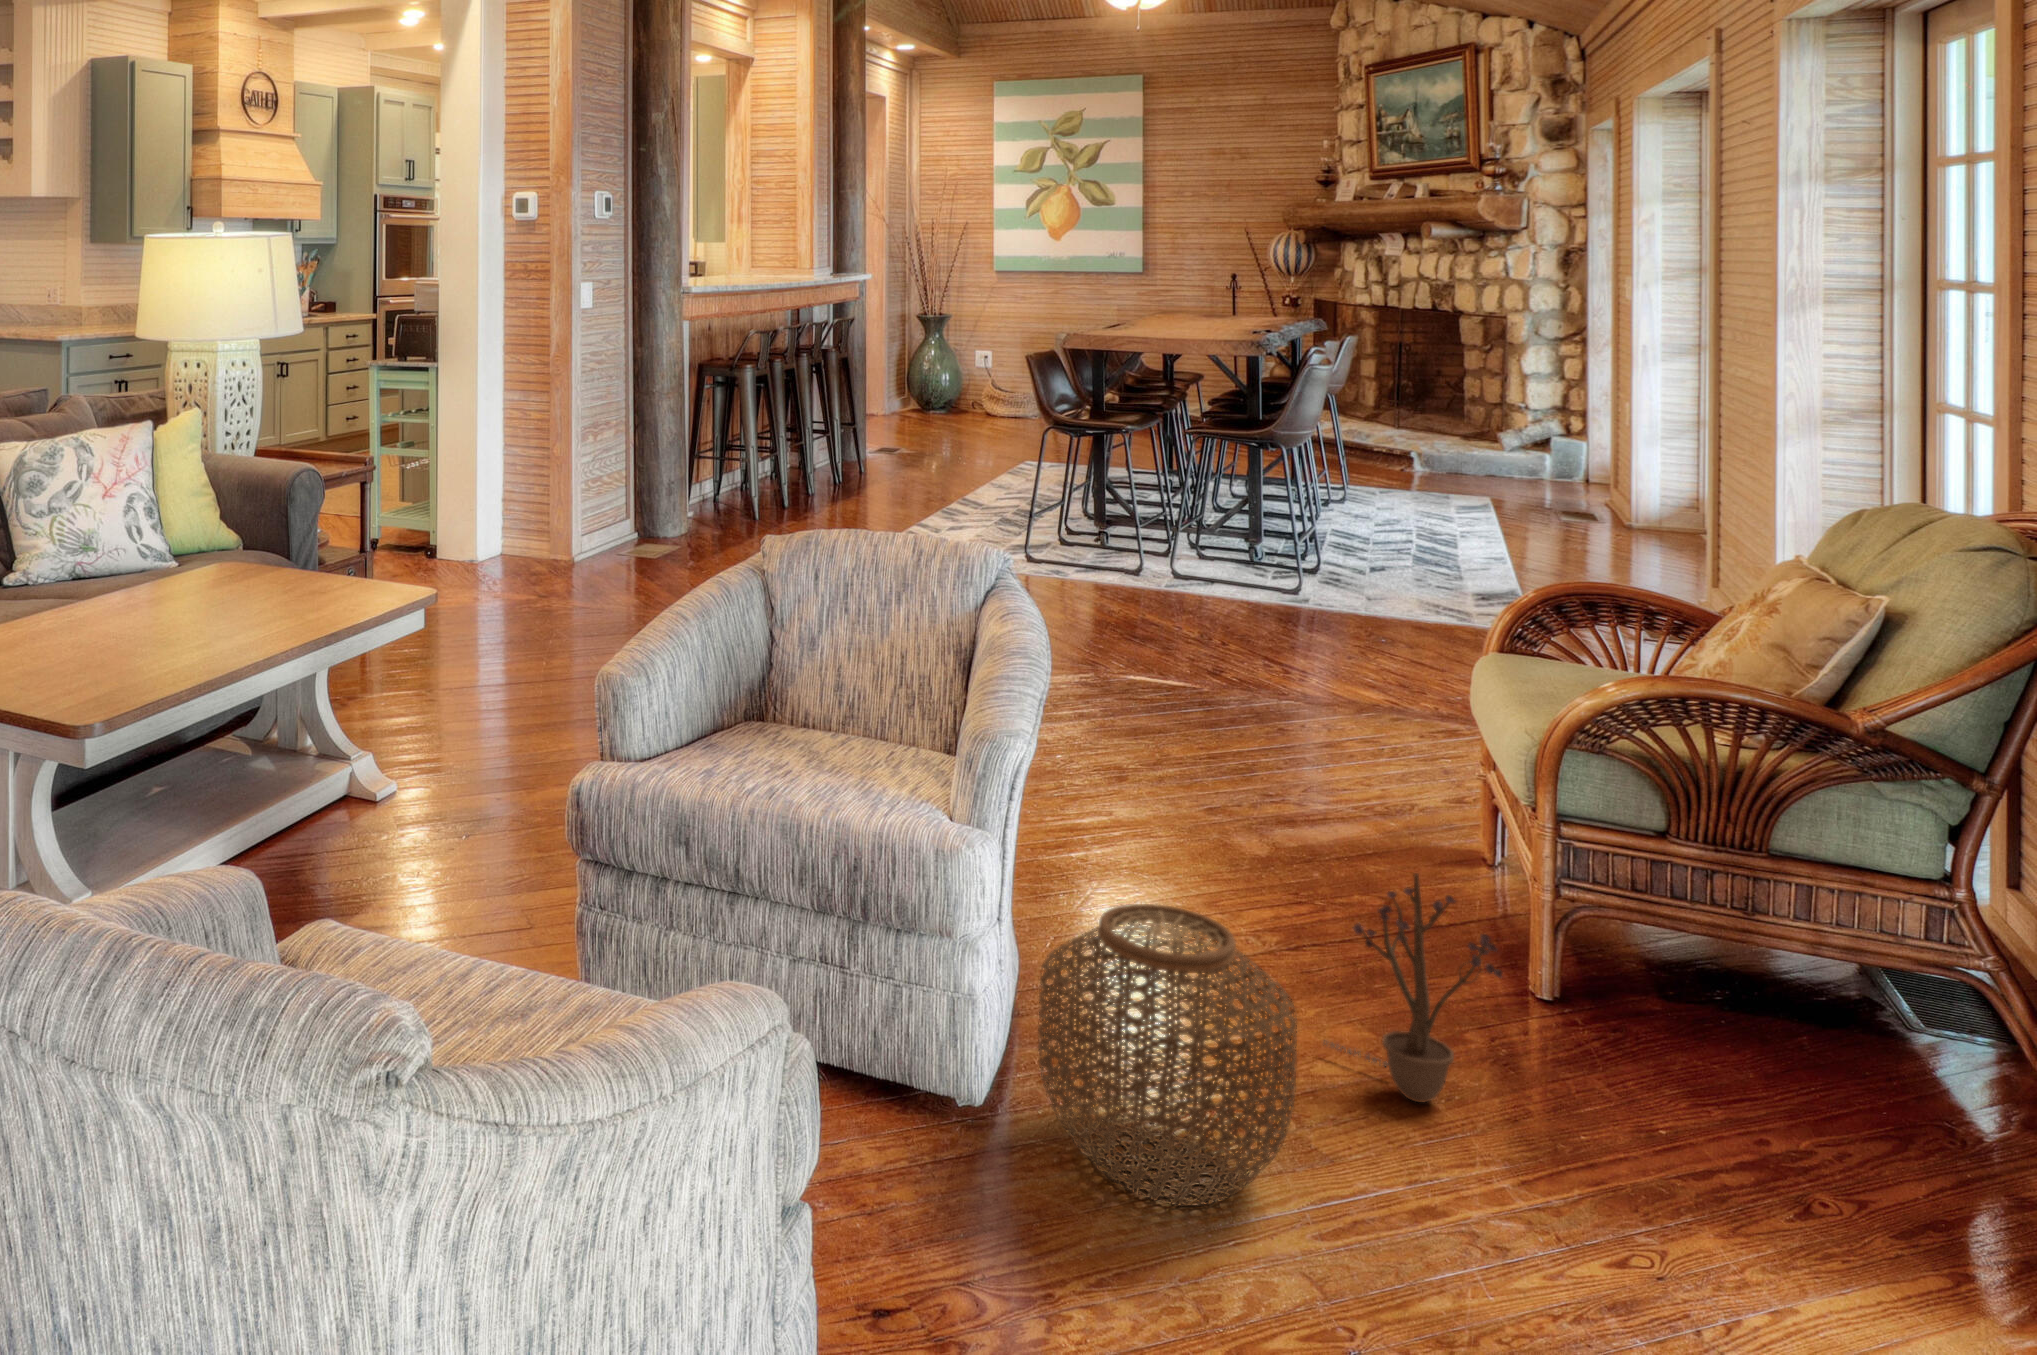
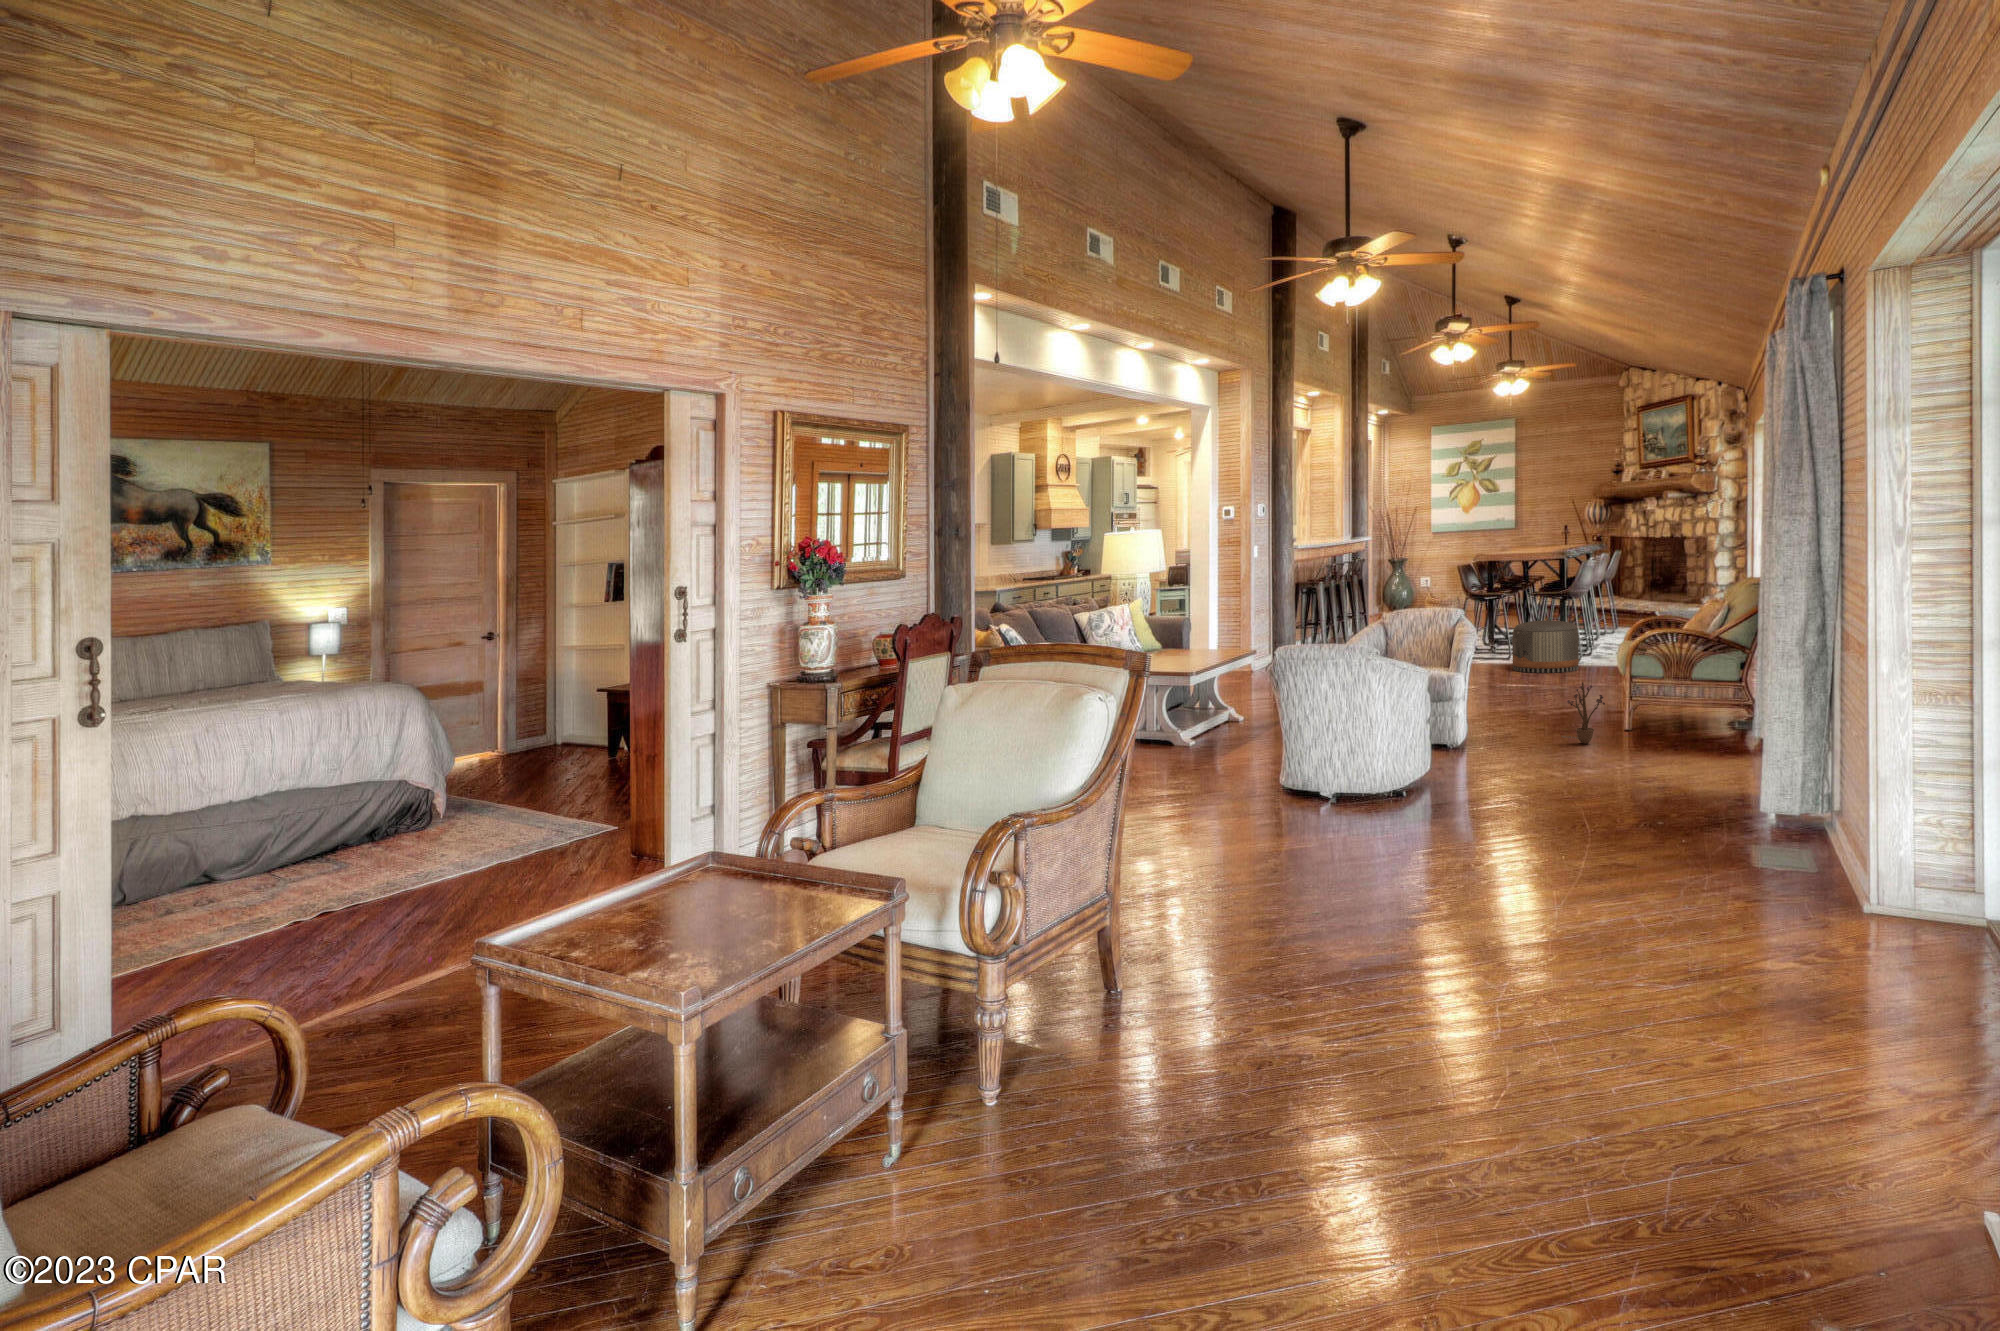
pouf: none [1136,497,1289,627] -> present [1512,620,1579,673]
woven basket: present [1038,904,1297,1206] -> none [1479,689,1546,756]

